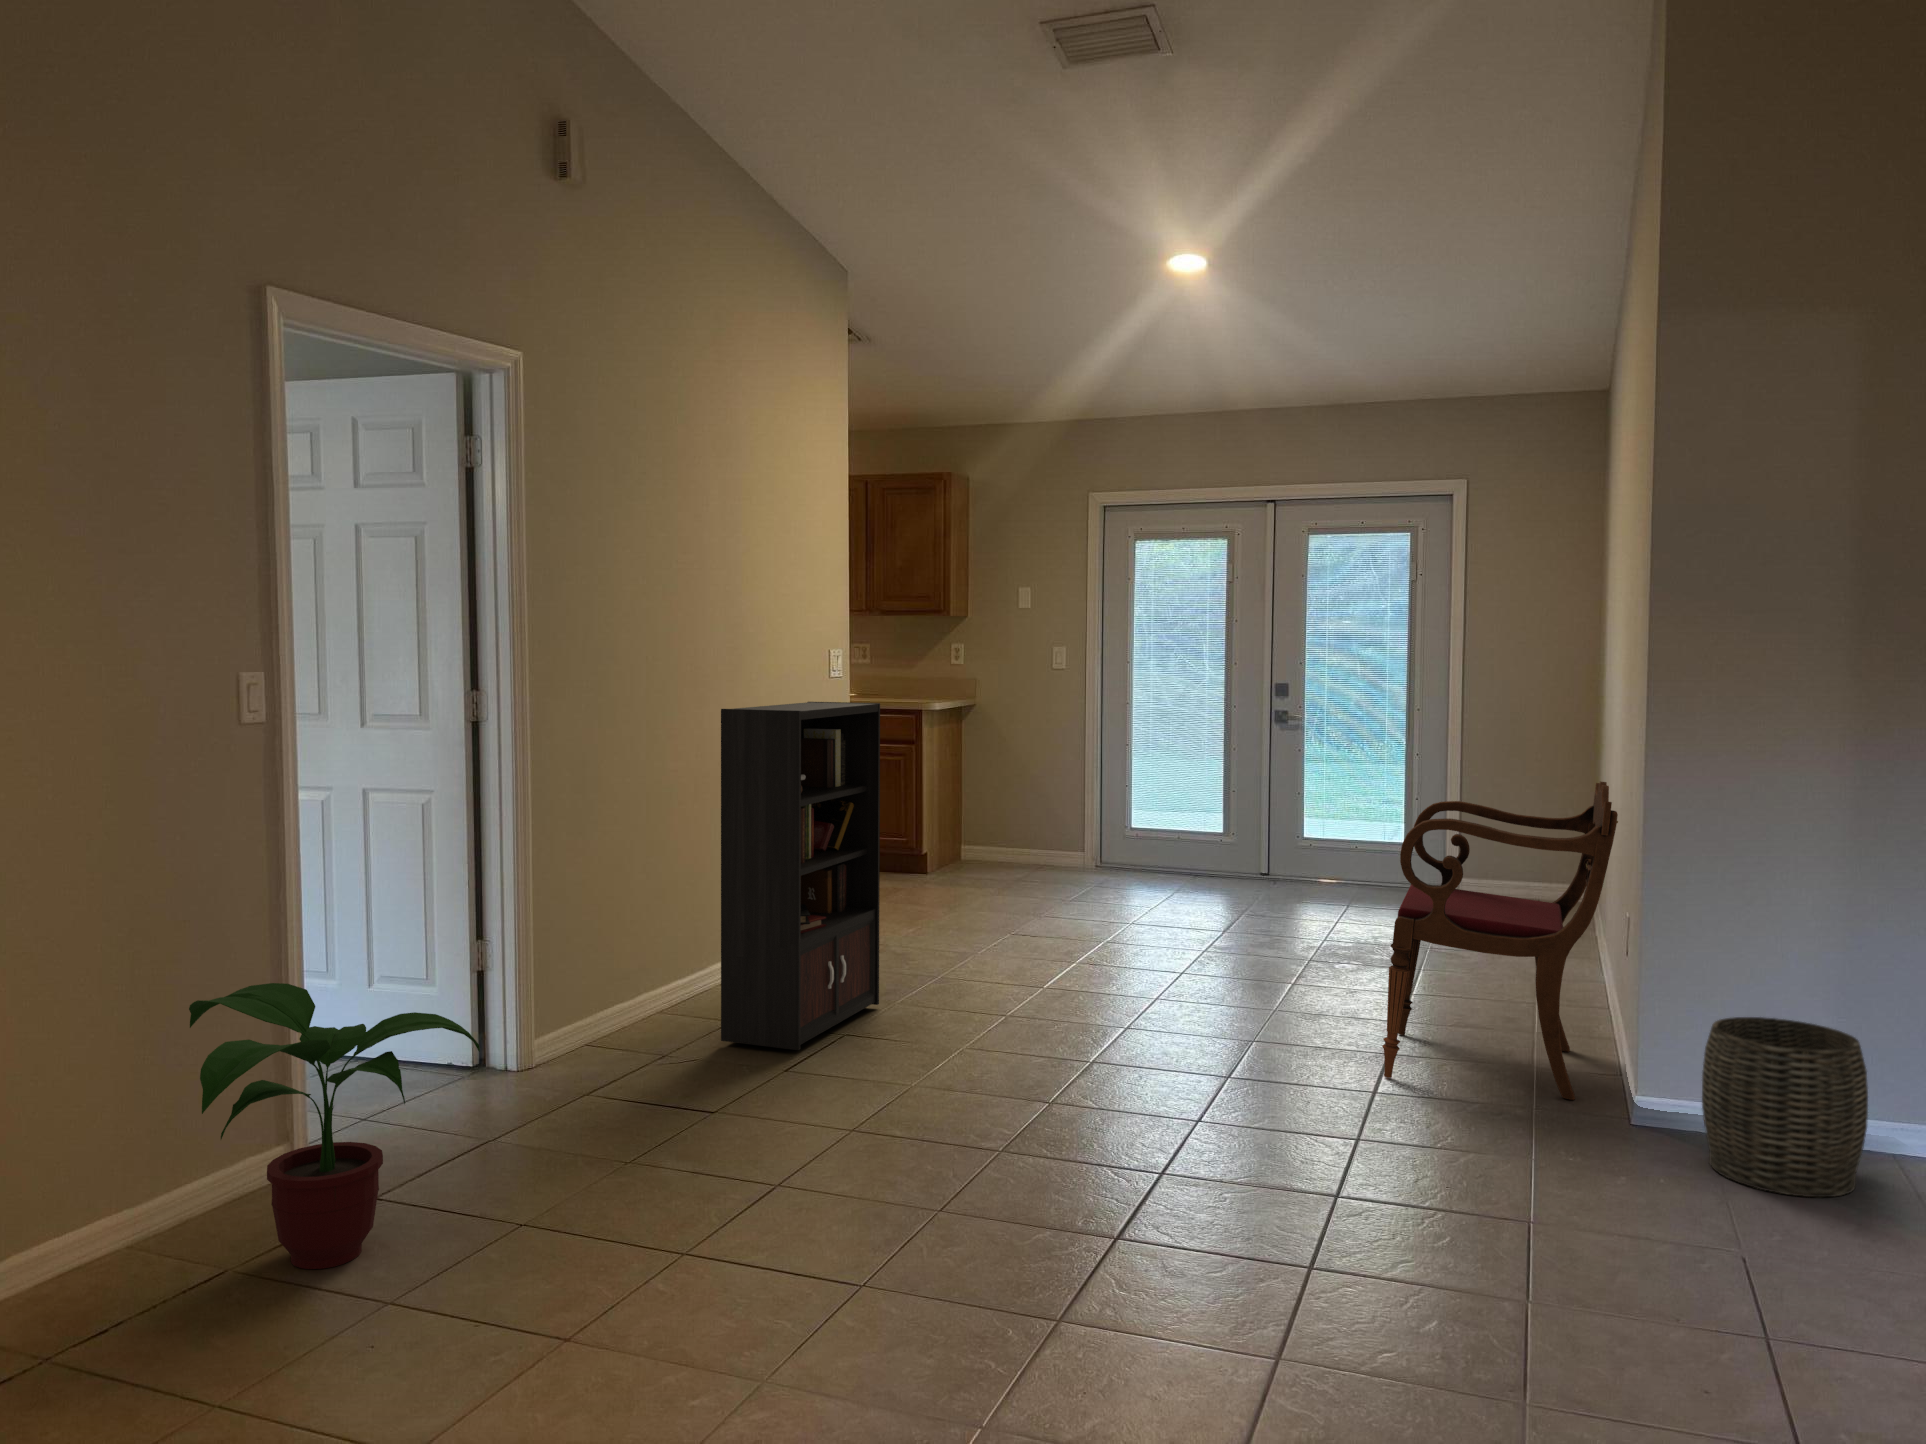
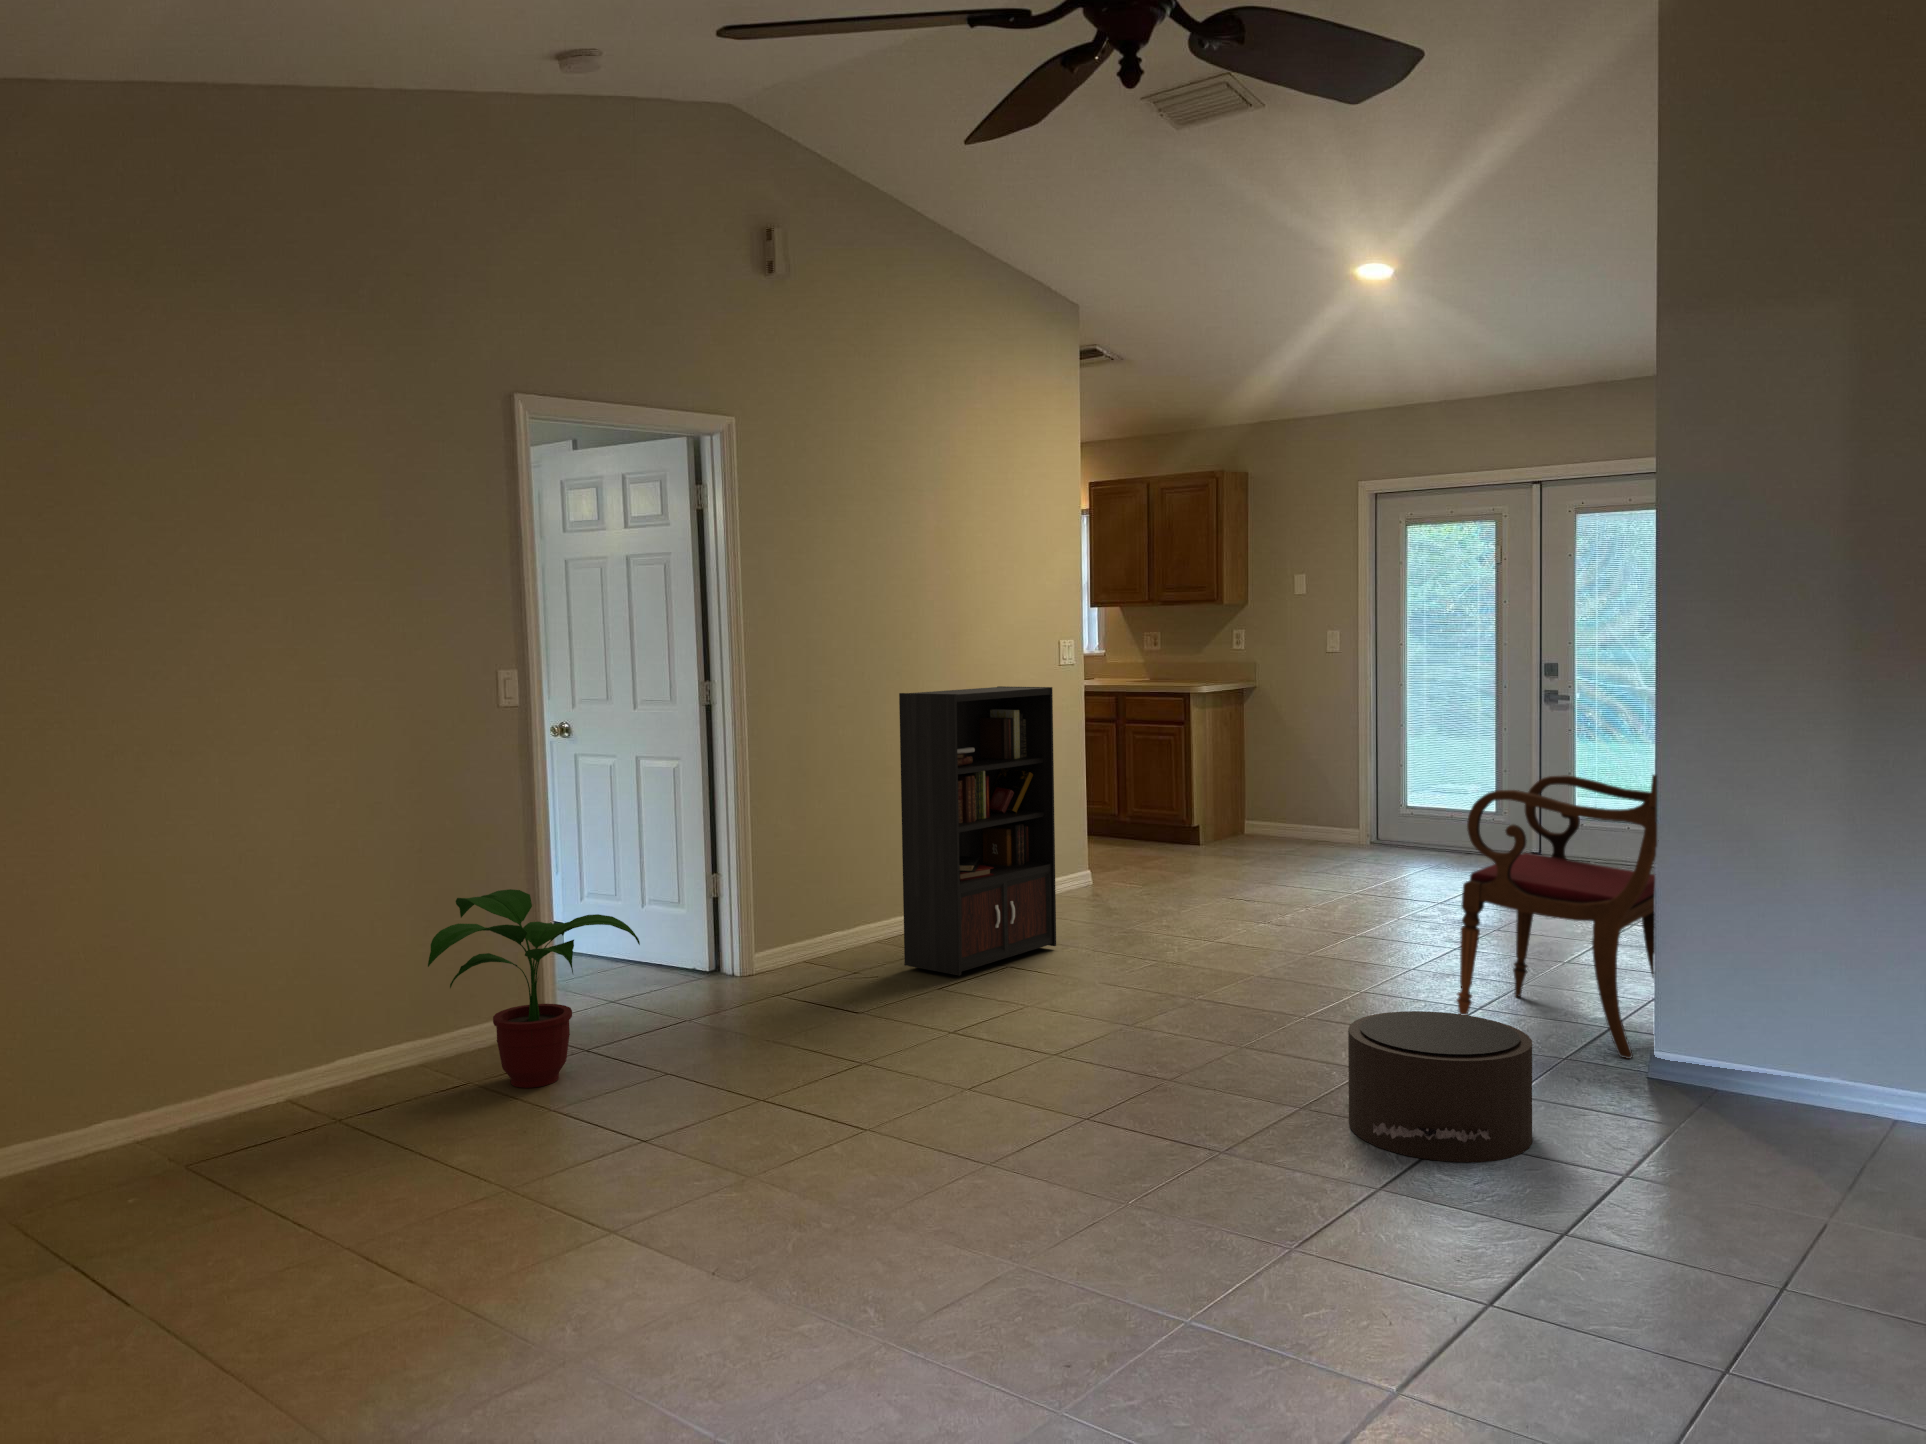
woven basket: present [1702,1017,1868,1197] -> none [1695,982,1855,1154]
pouf: none [1363,1070,1595,1246] -> present [1348,1011,1532,1162]

